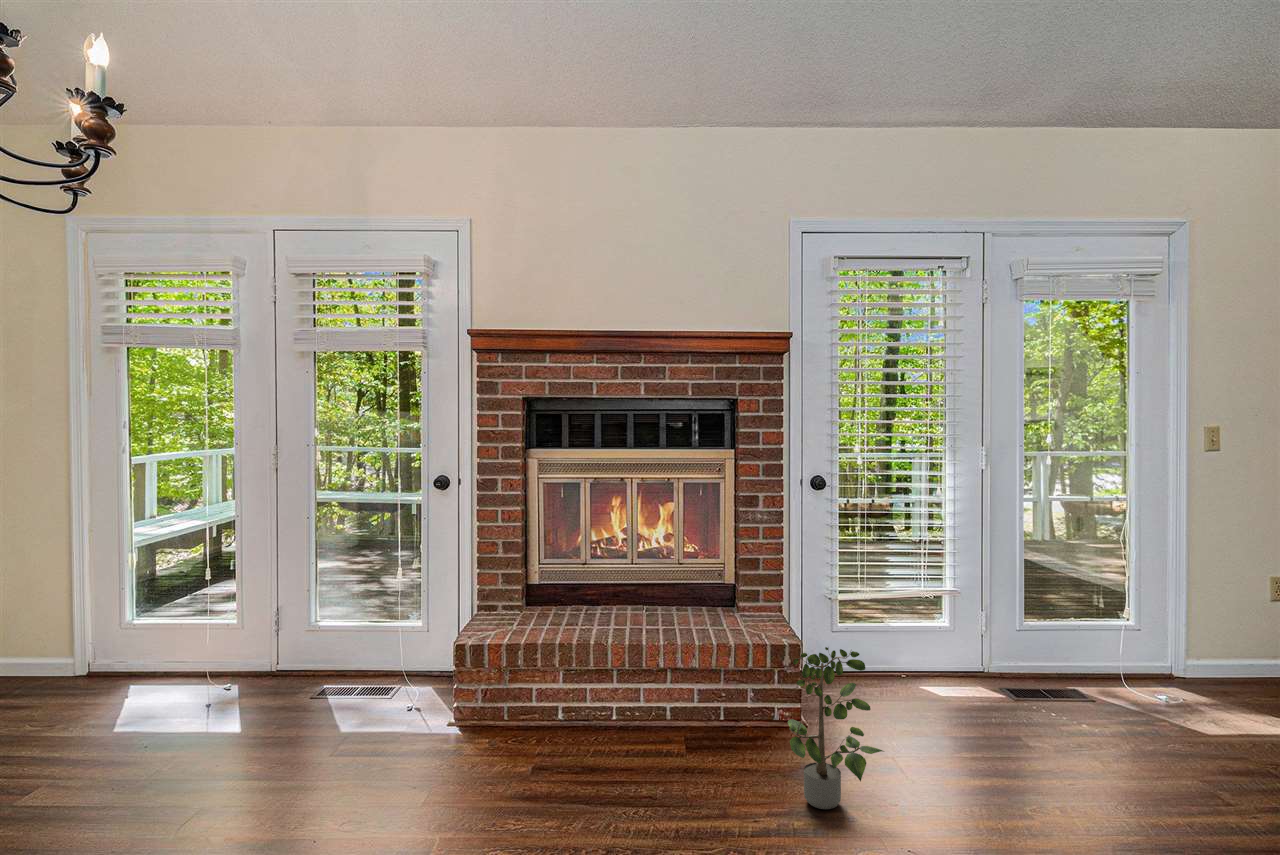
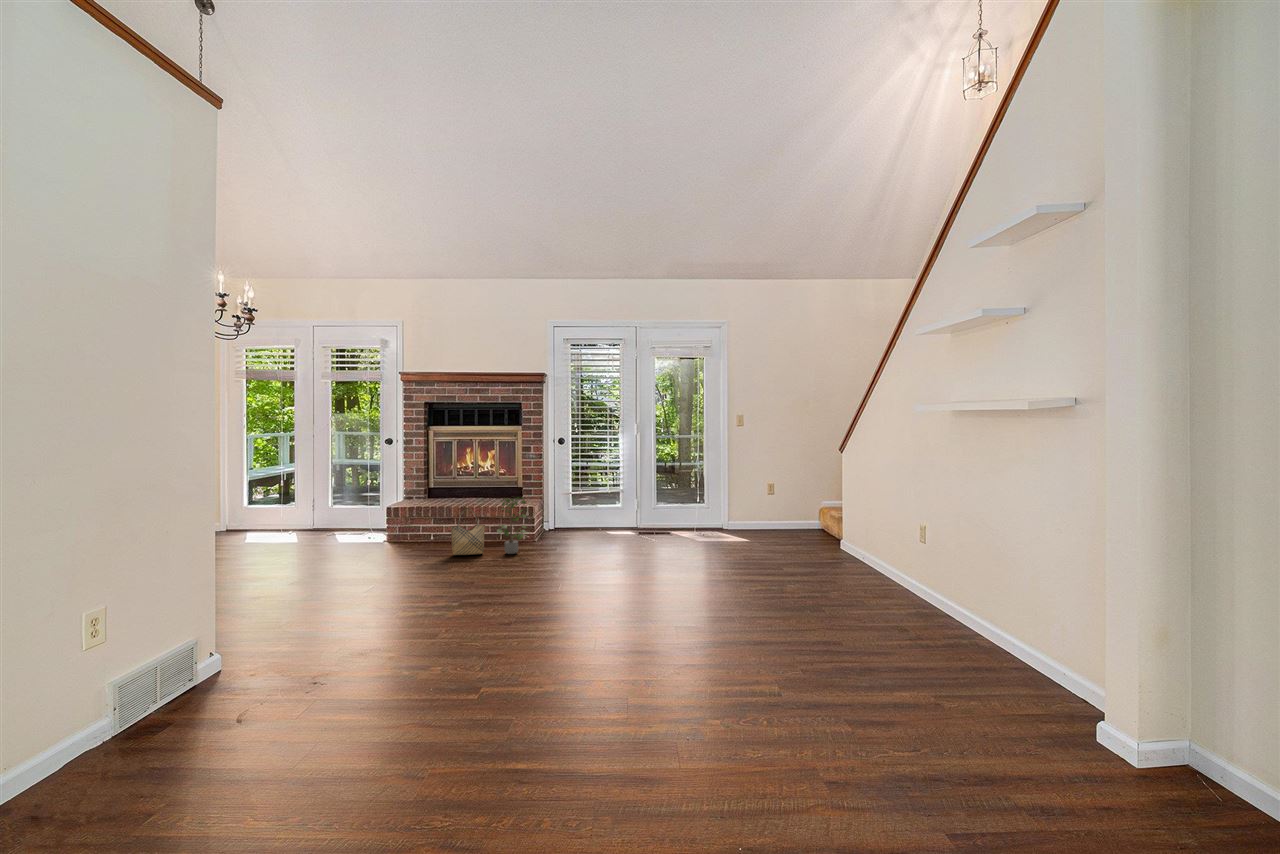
woven basket: none [666,679,754,823] -> present [451,508,485,555]

